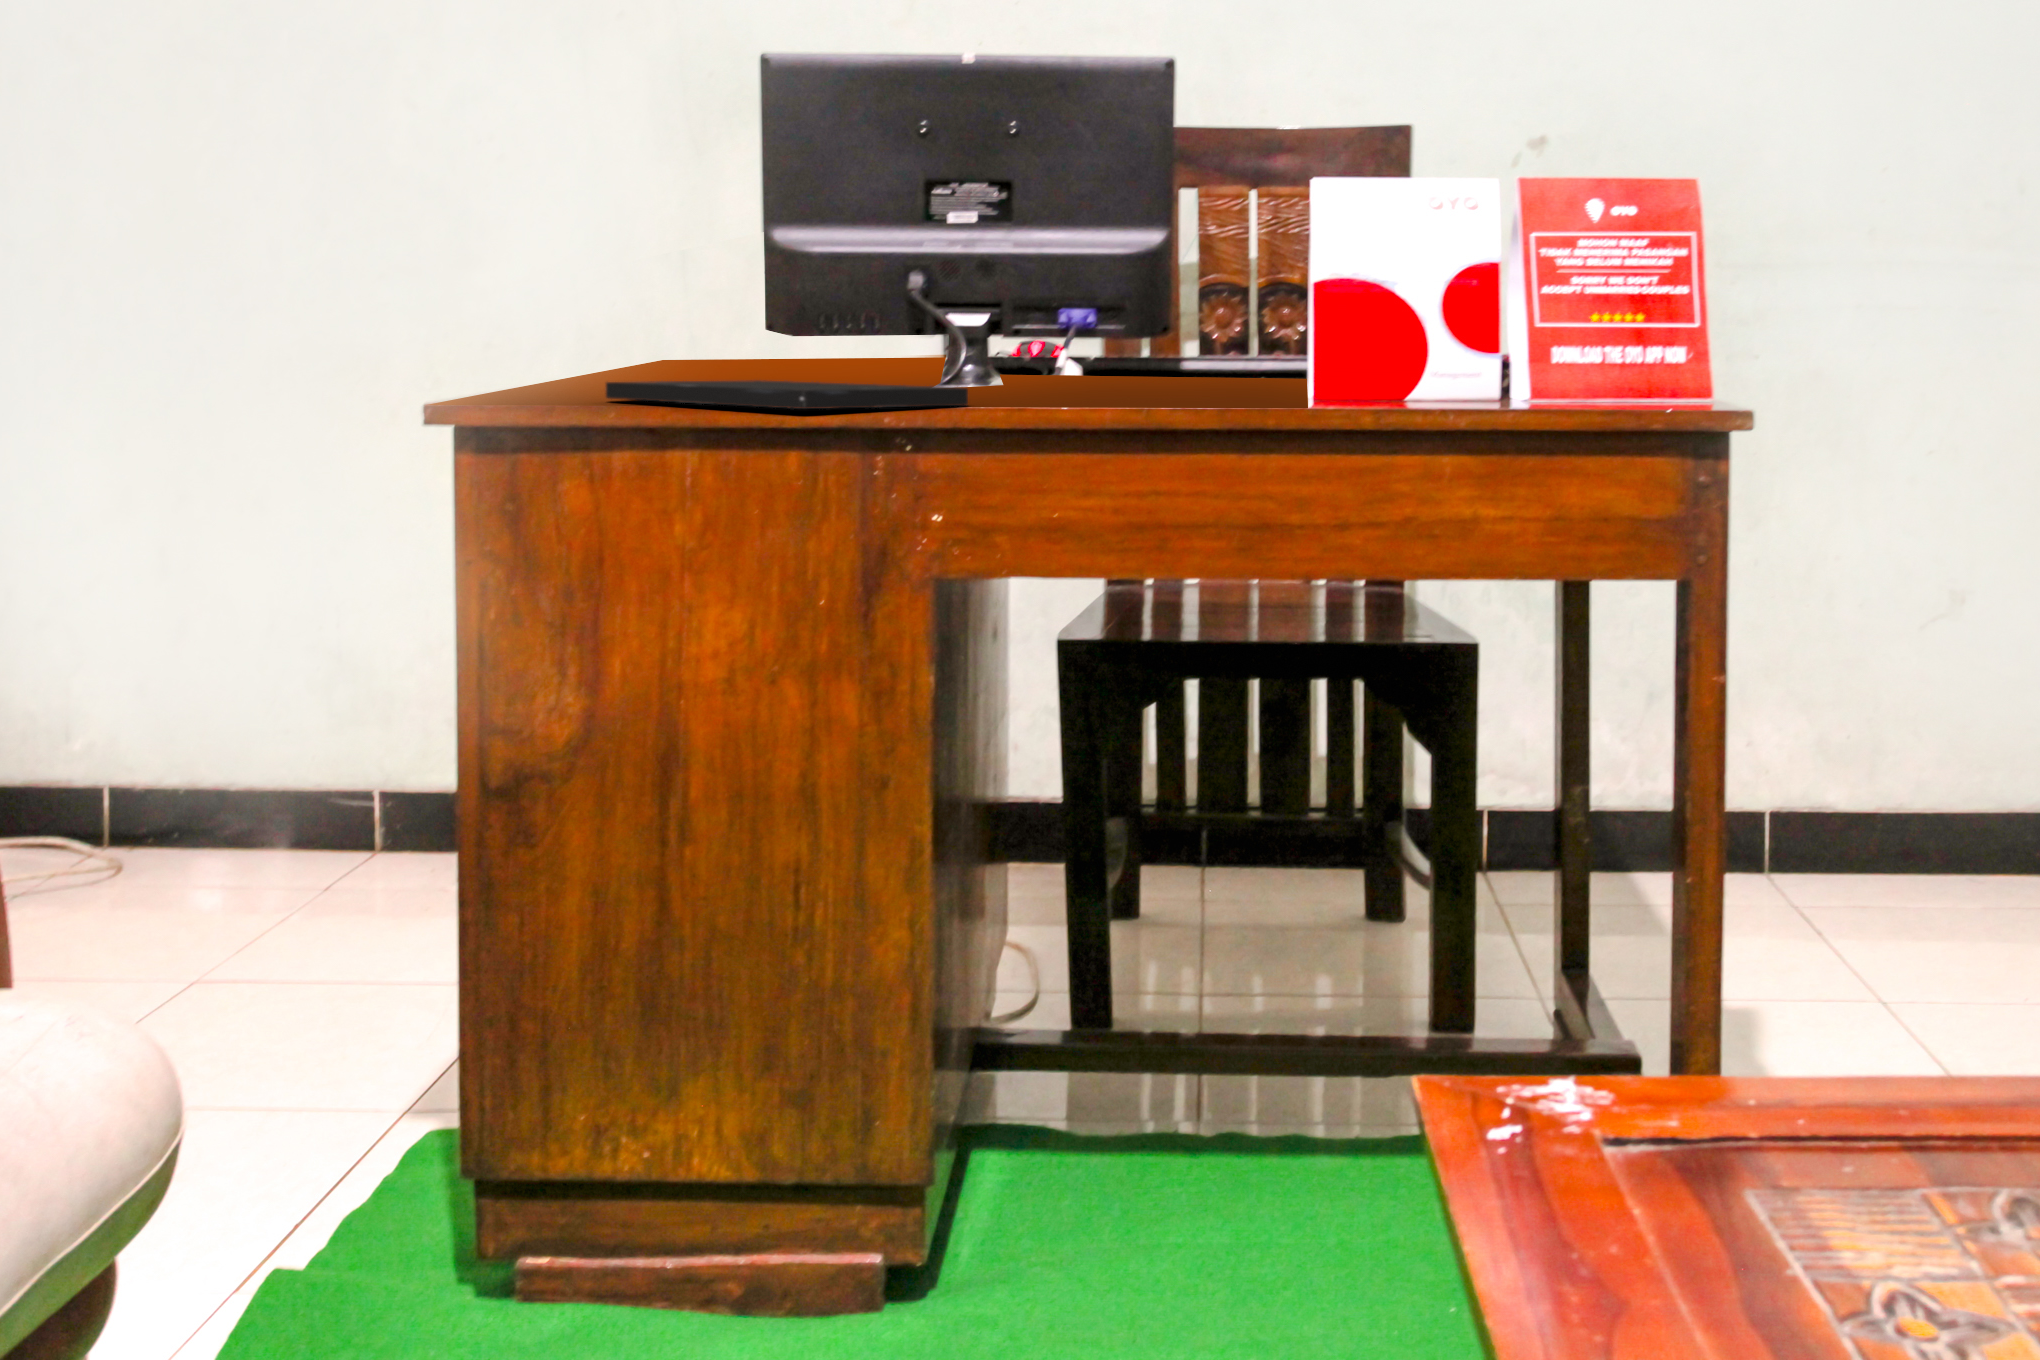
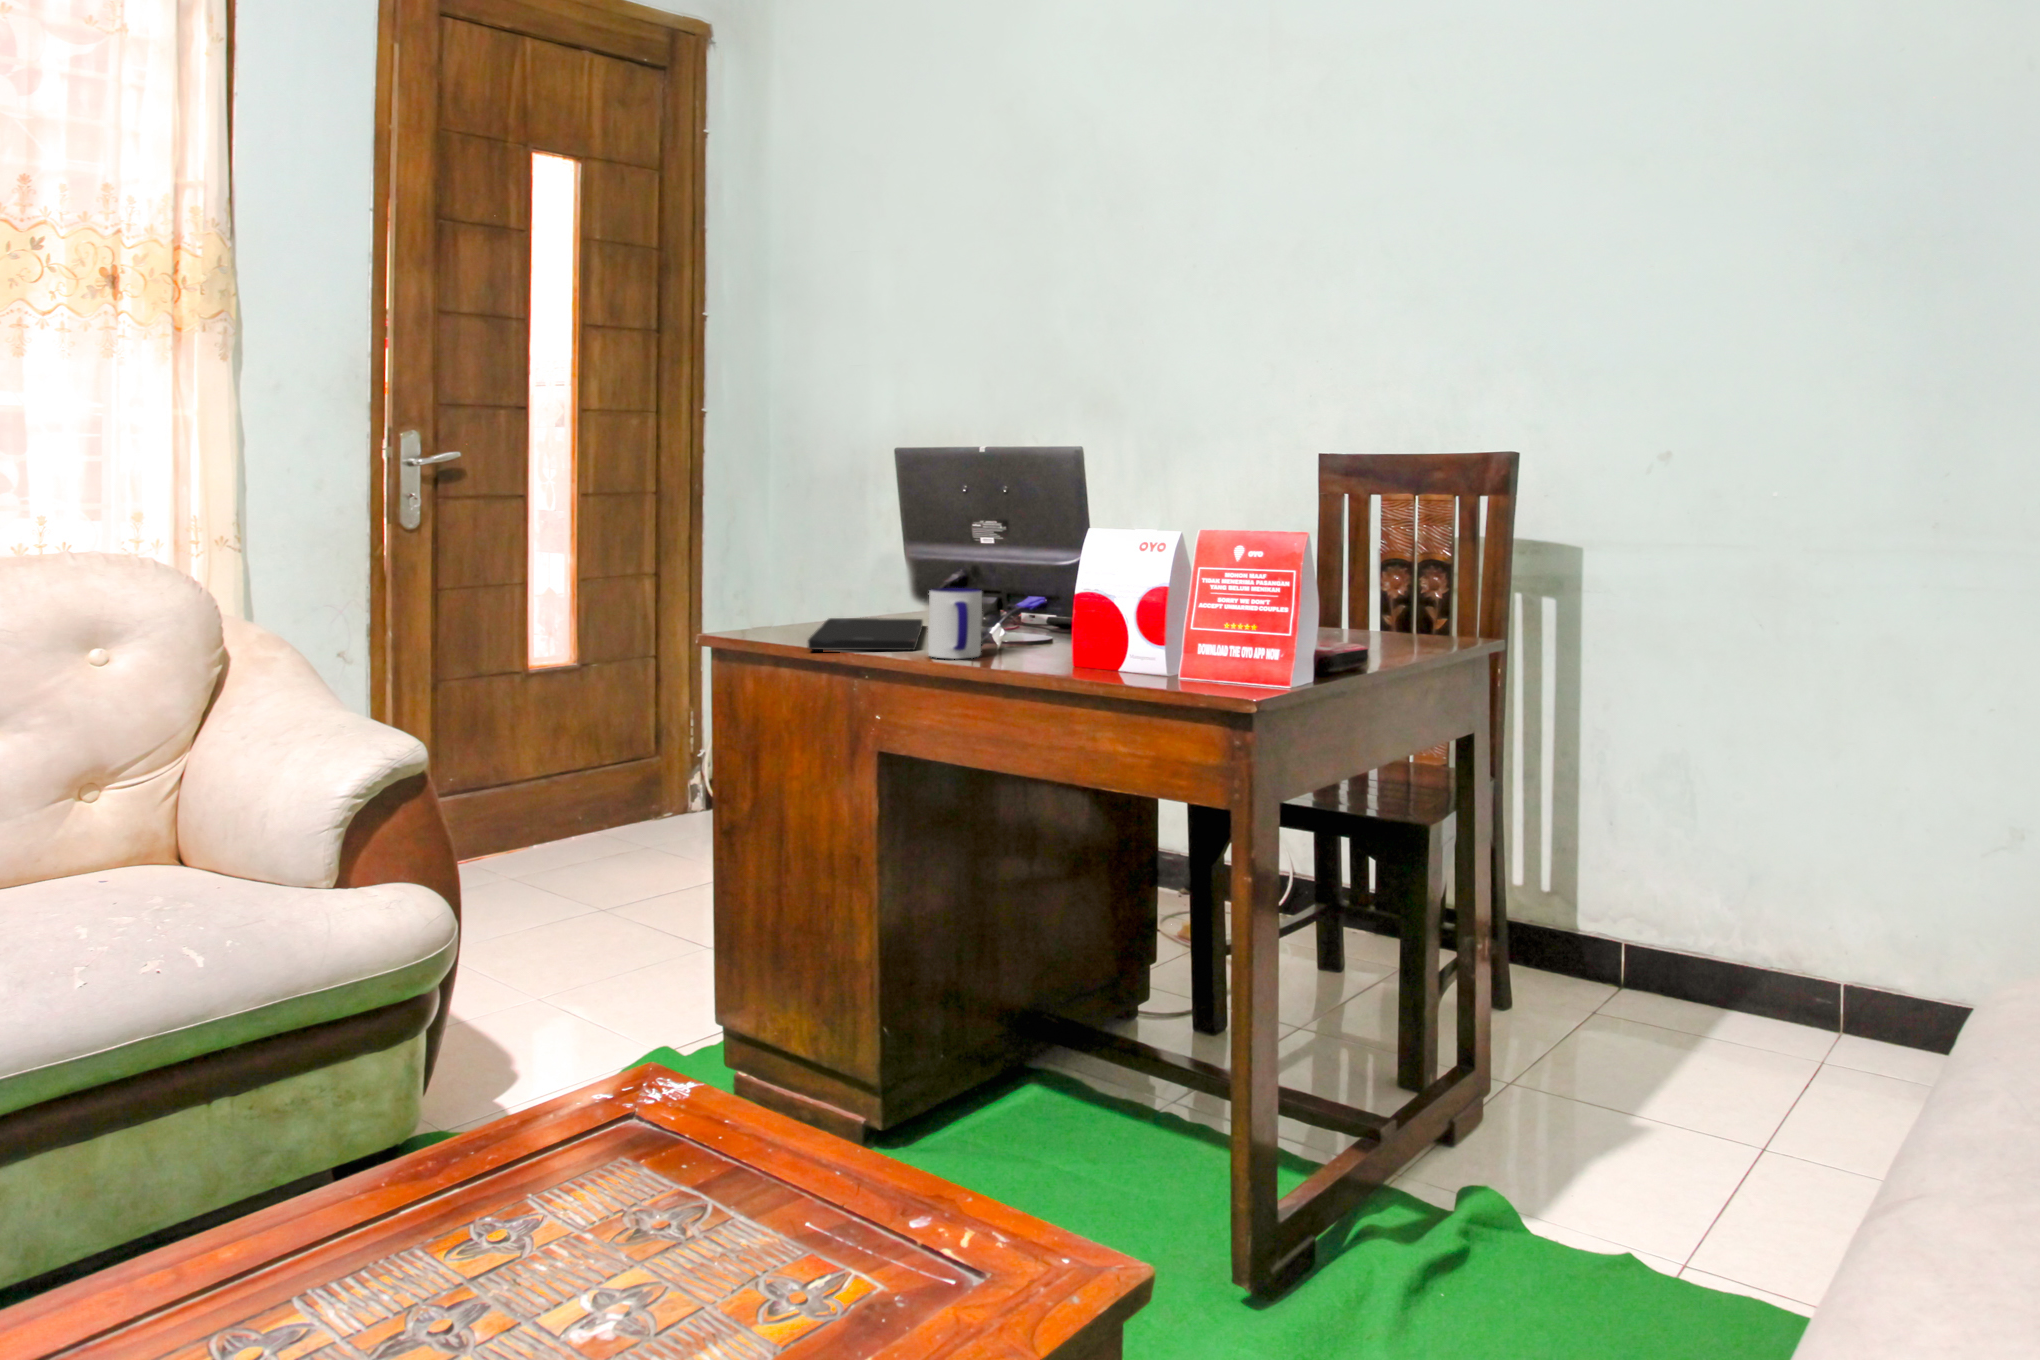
mug: none [1037,286,1157,405] -> present [928,588,982,659]

